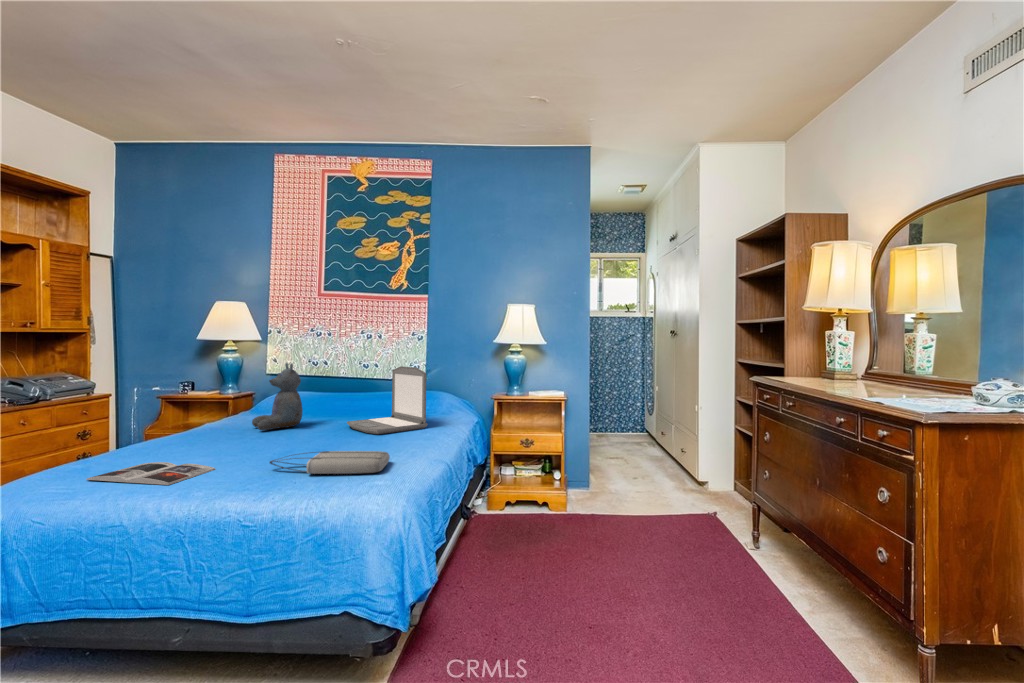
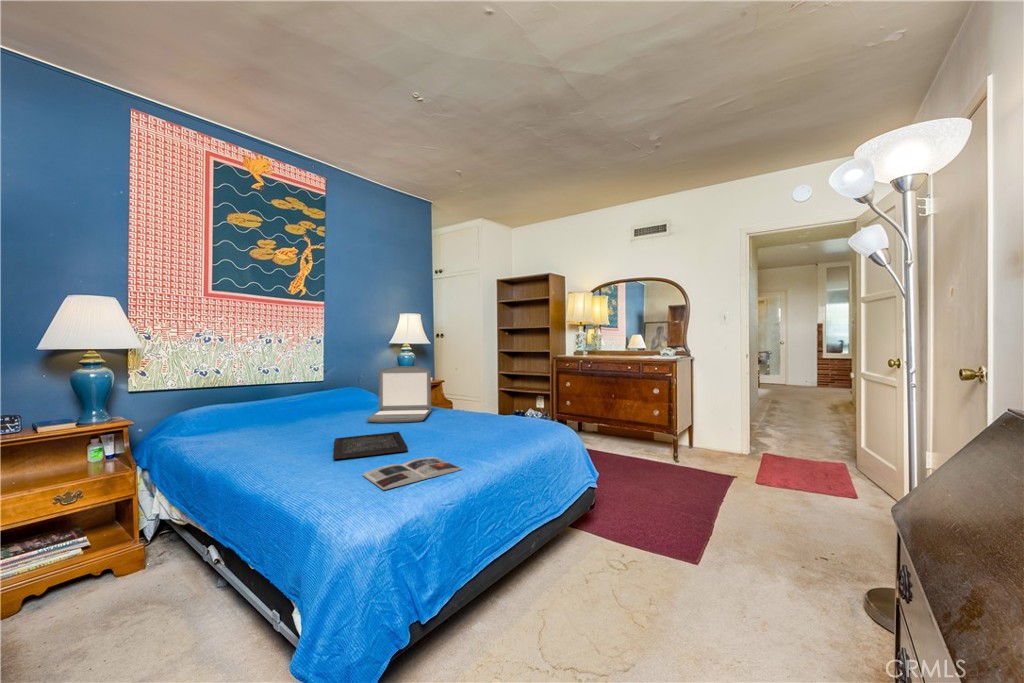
stuffed bear: present [252,363,303,431] -> none [278,369,338,440]
tray: none [190,433,307,456] -> present [333,432,408,459]
tote bag: present [270,451,390,474] -> none [471,421,536,443]

